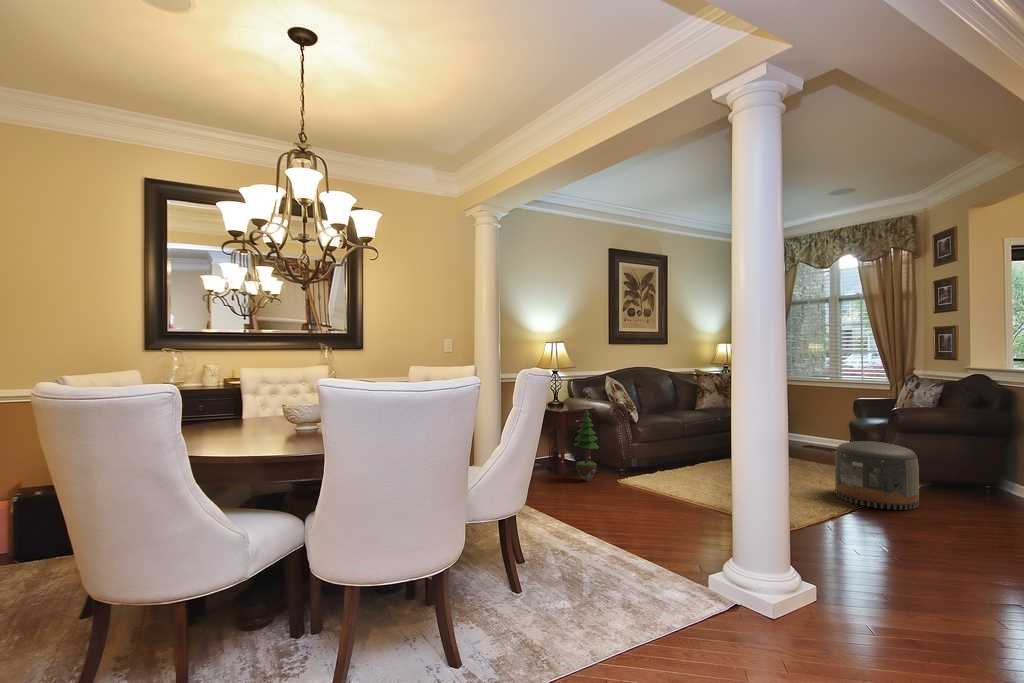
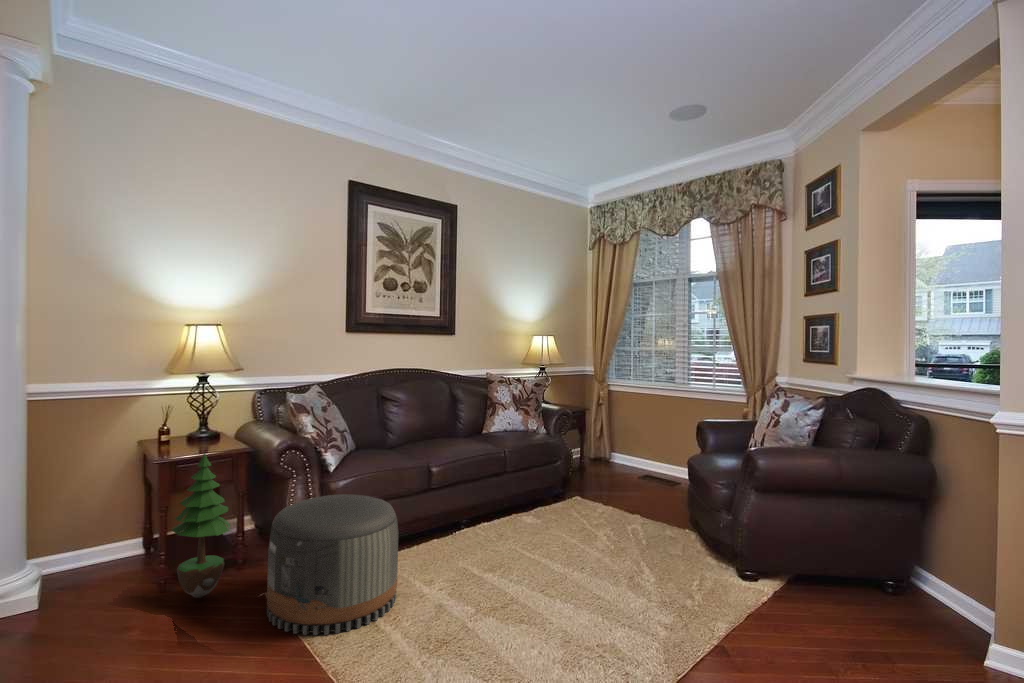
pouf: present [835,441,919,510] -> present [267,494,398,635]

